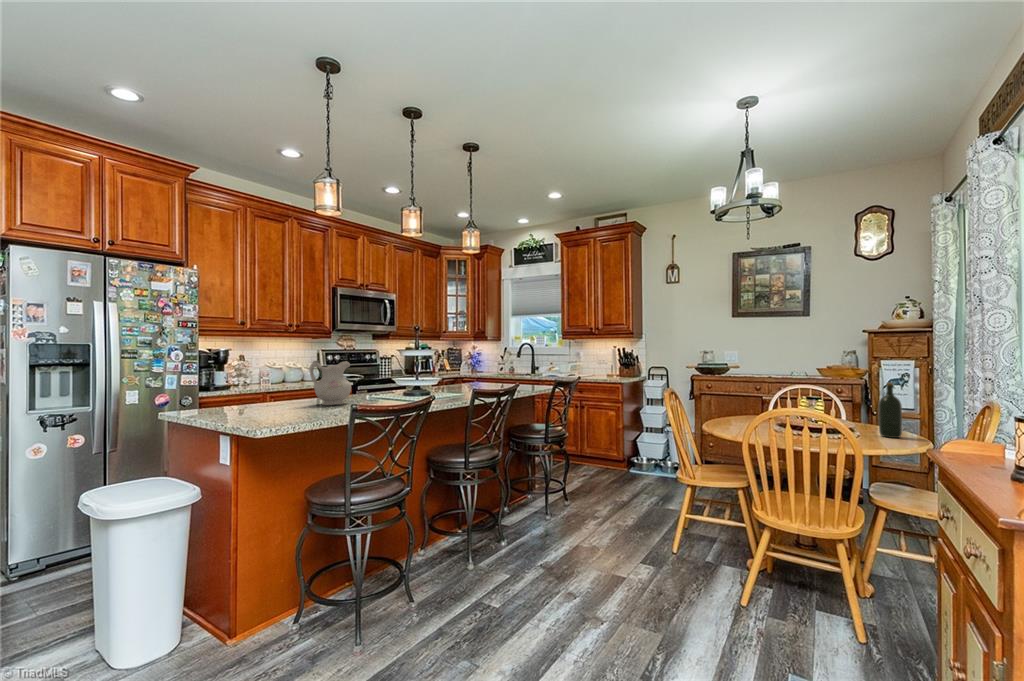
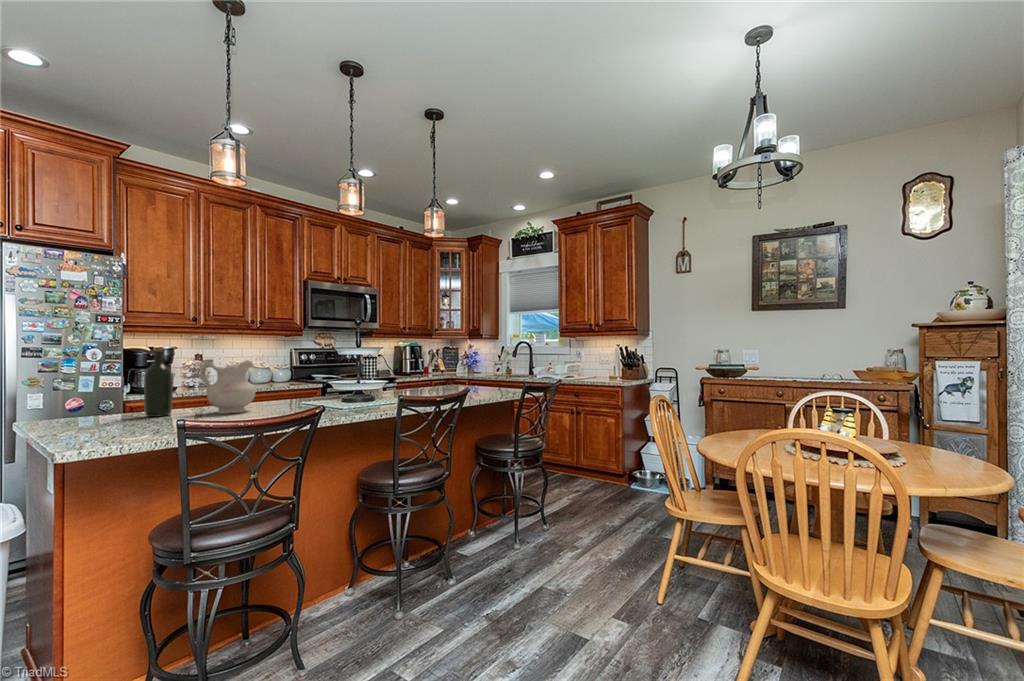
wine bottle: present [878,382,902,438] -> present [144,348,173,417]

